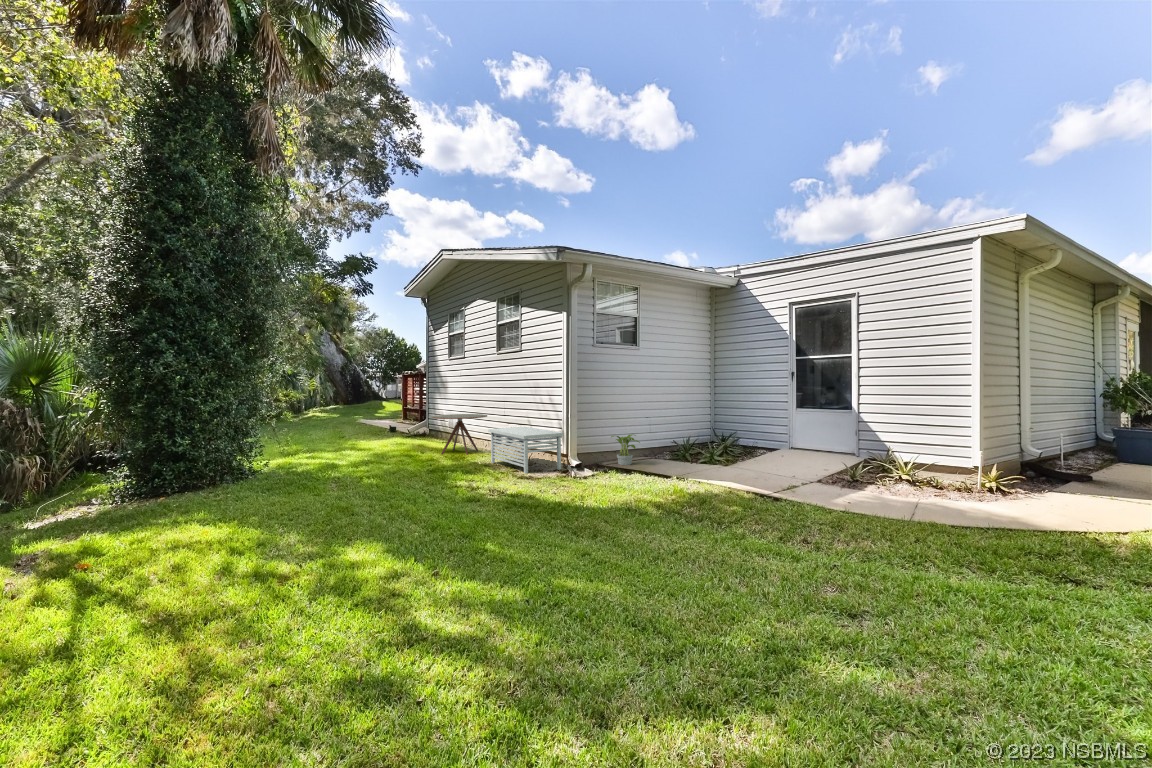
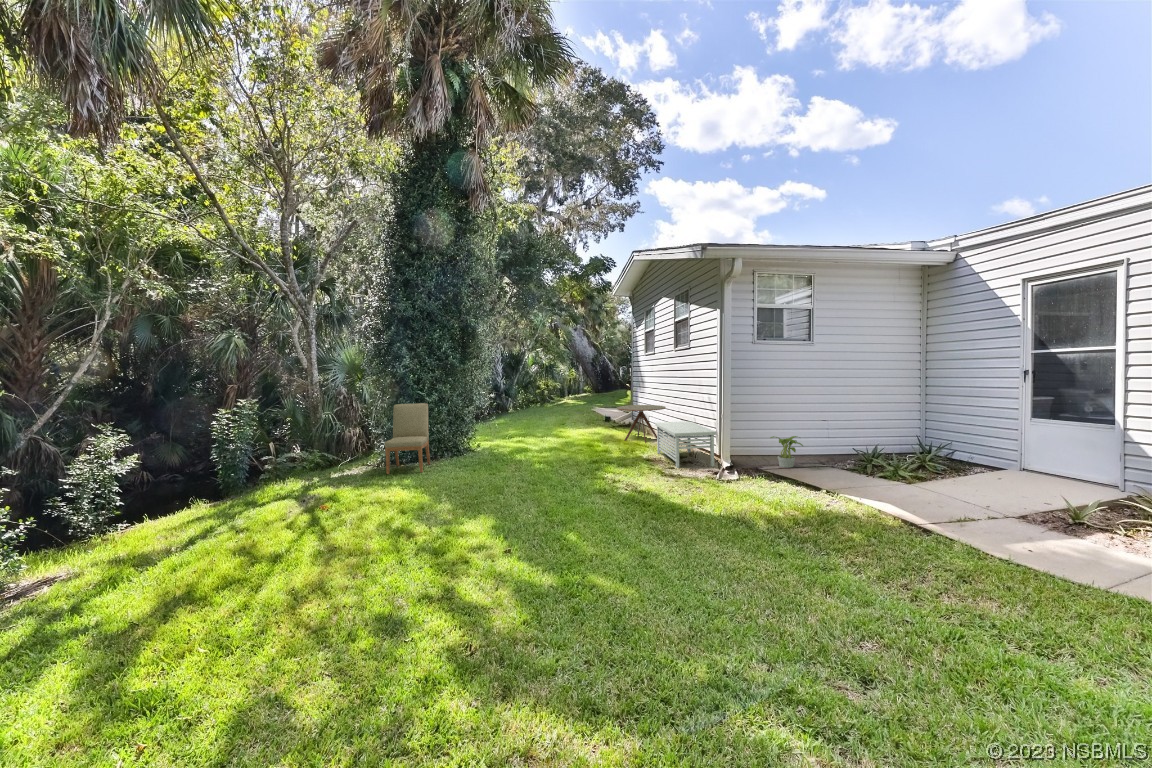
chair: none [107,408,183,516] -> present [385,403,430,474]

